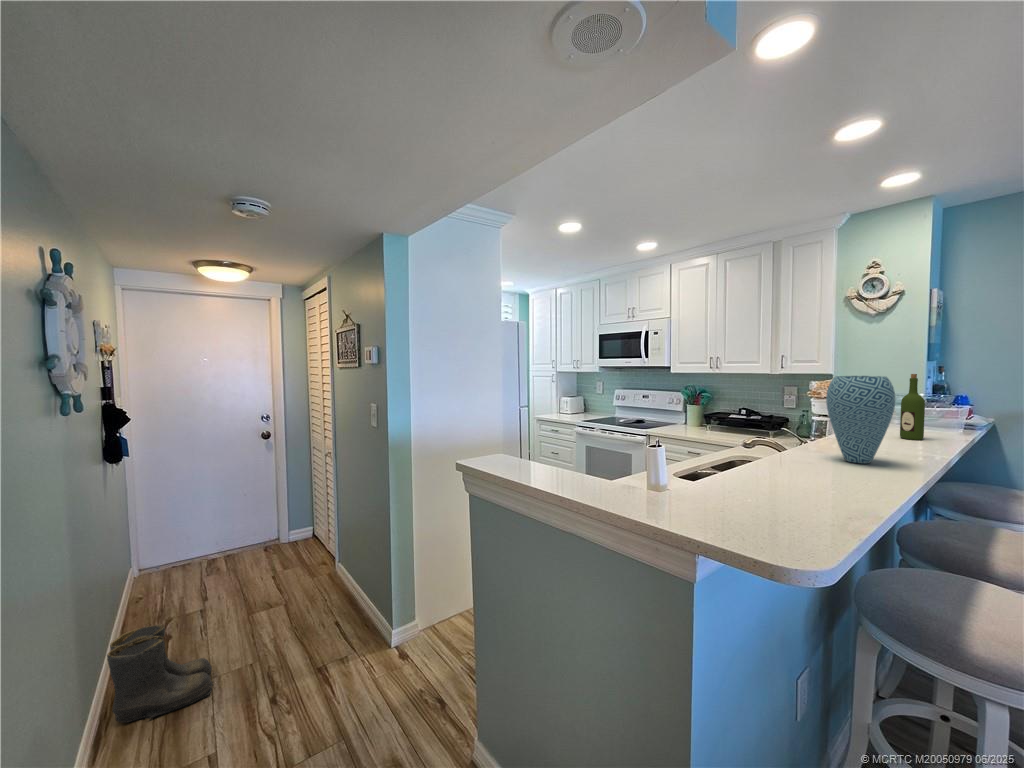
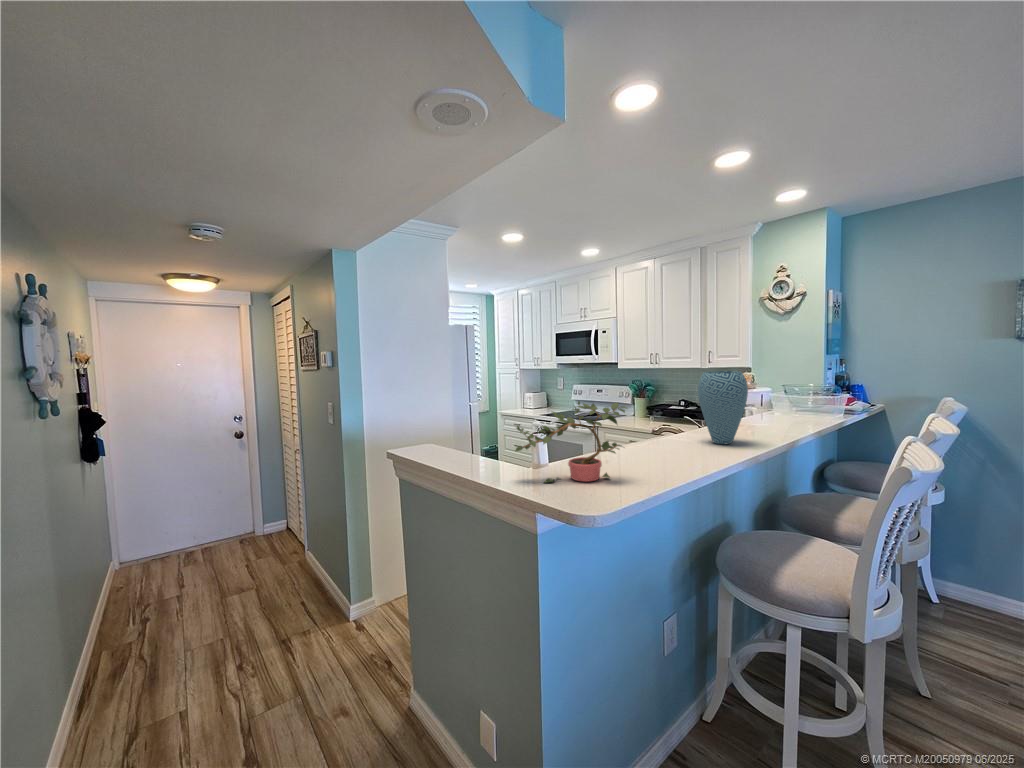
wine bottle: present [900,374,925,440] -> none [787,367,805,424]
potted plant: none [651,407,804,514] -> present [516,401,627,483]
boots: present [107,625,213,723] -> none [89,604,187,688]

